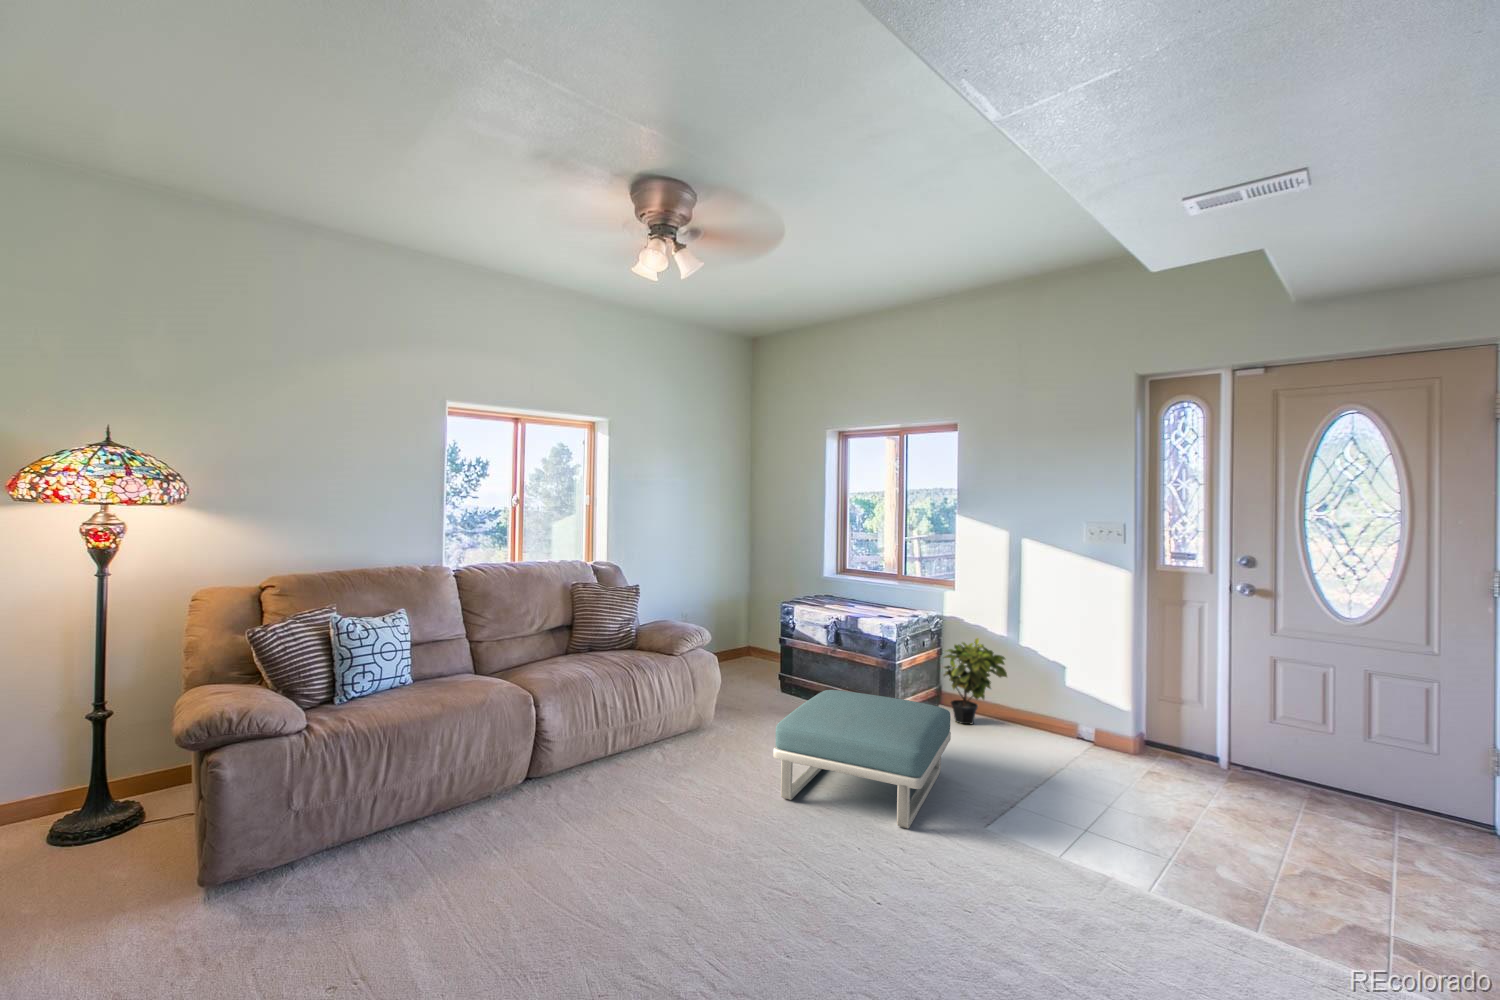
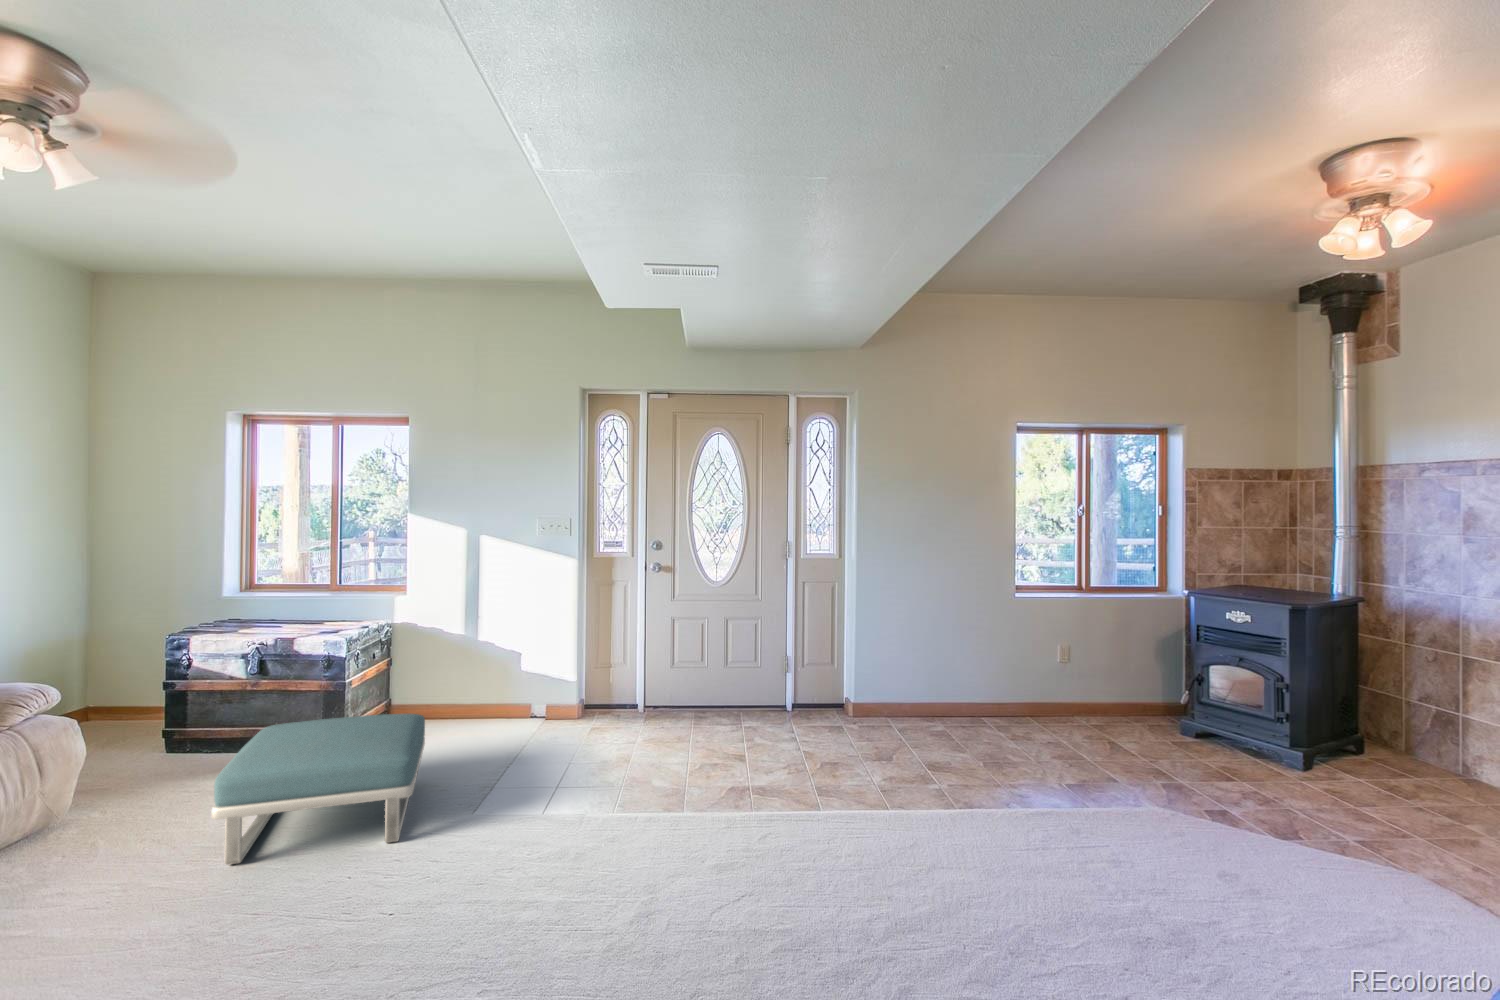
potted plant: present [944,638,1007,724] -> none [395,639,467,731]

